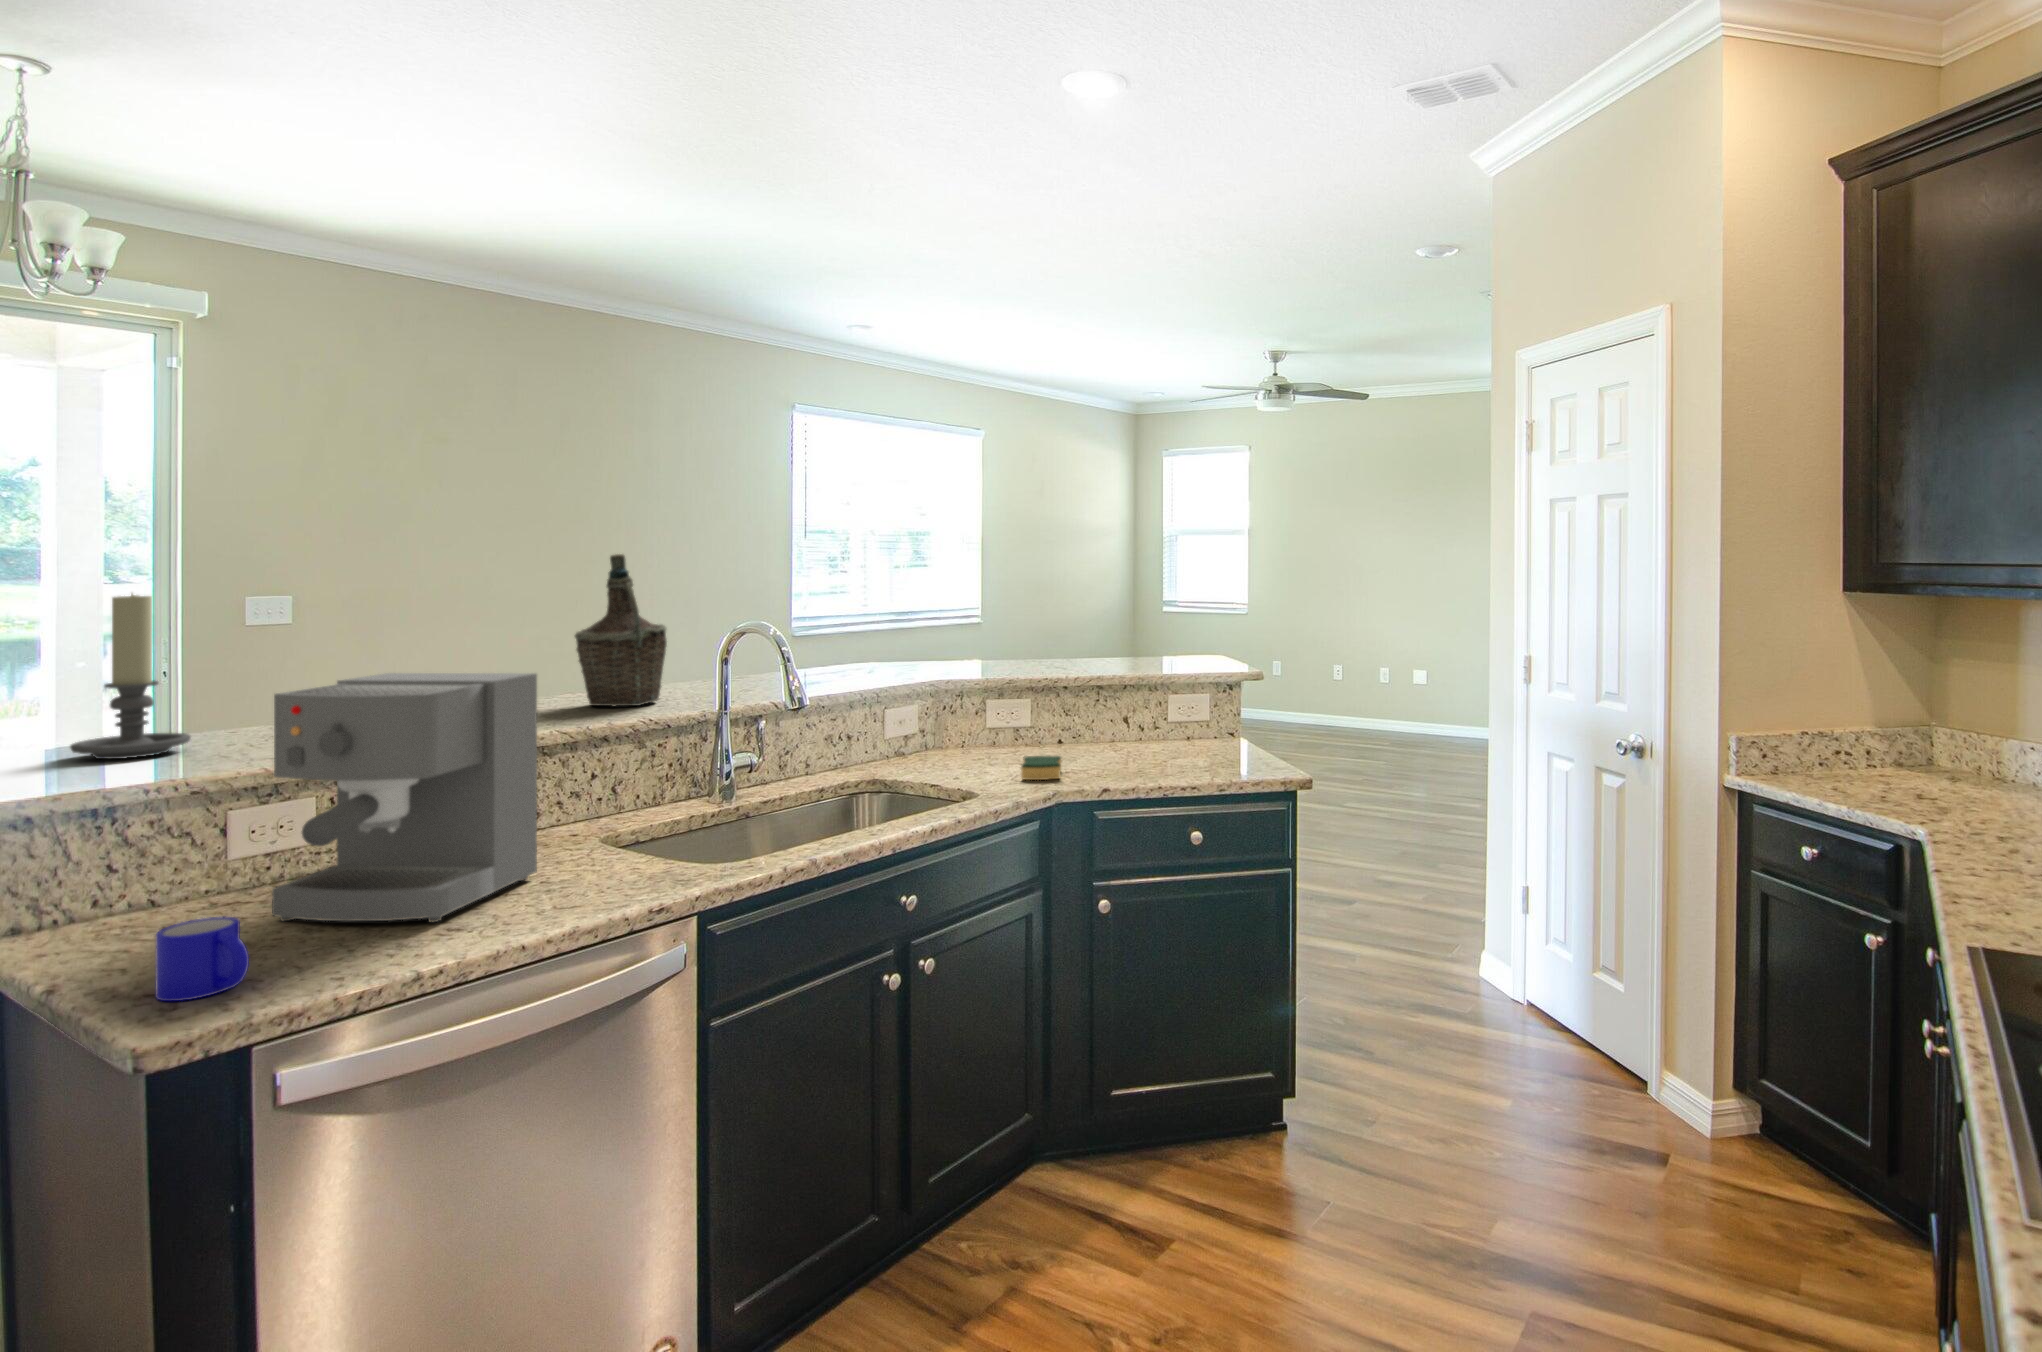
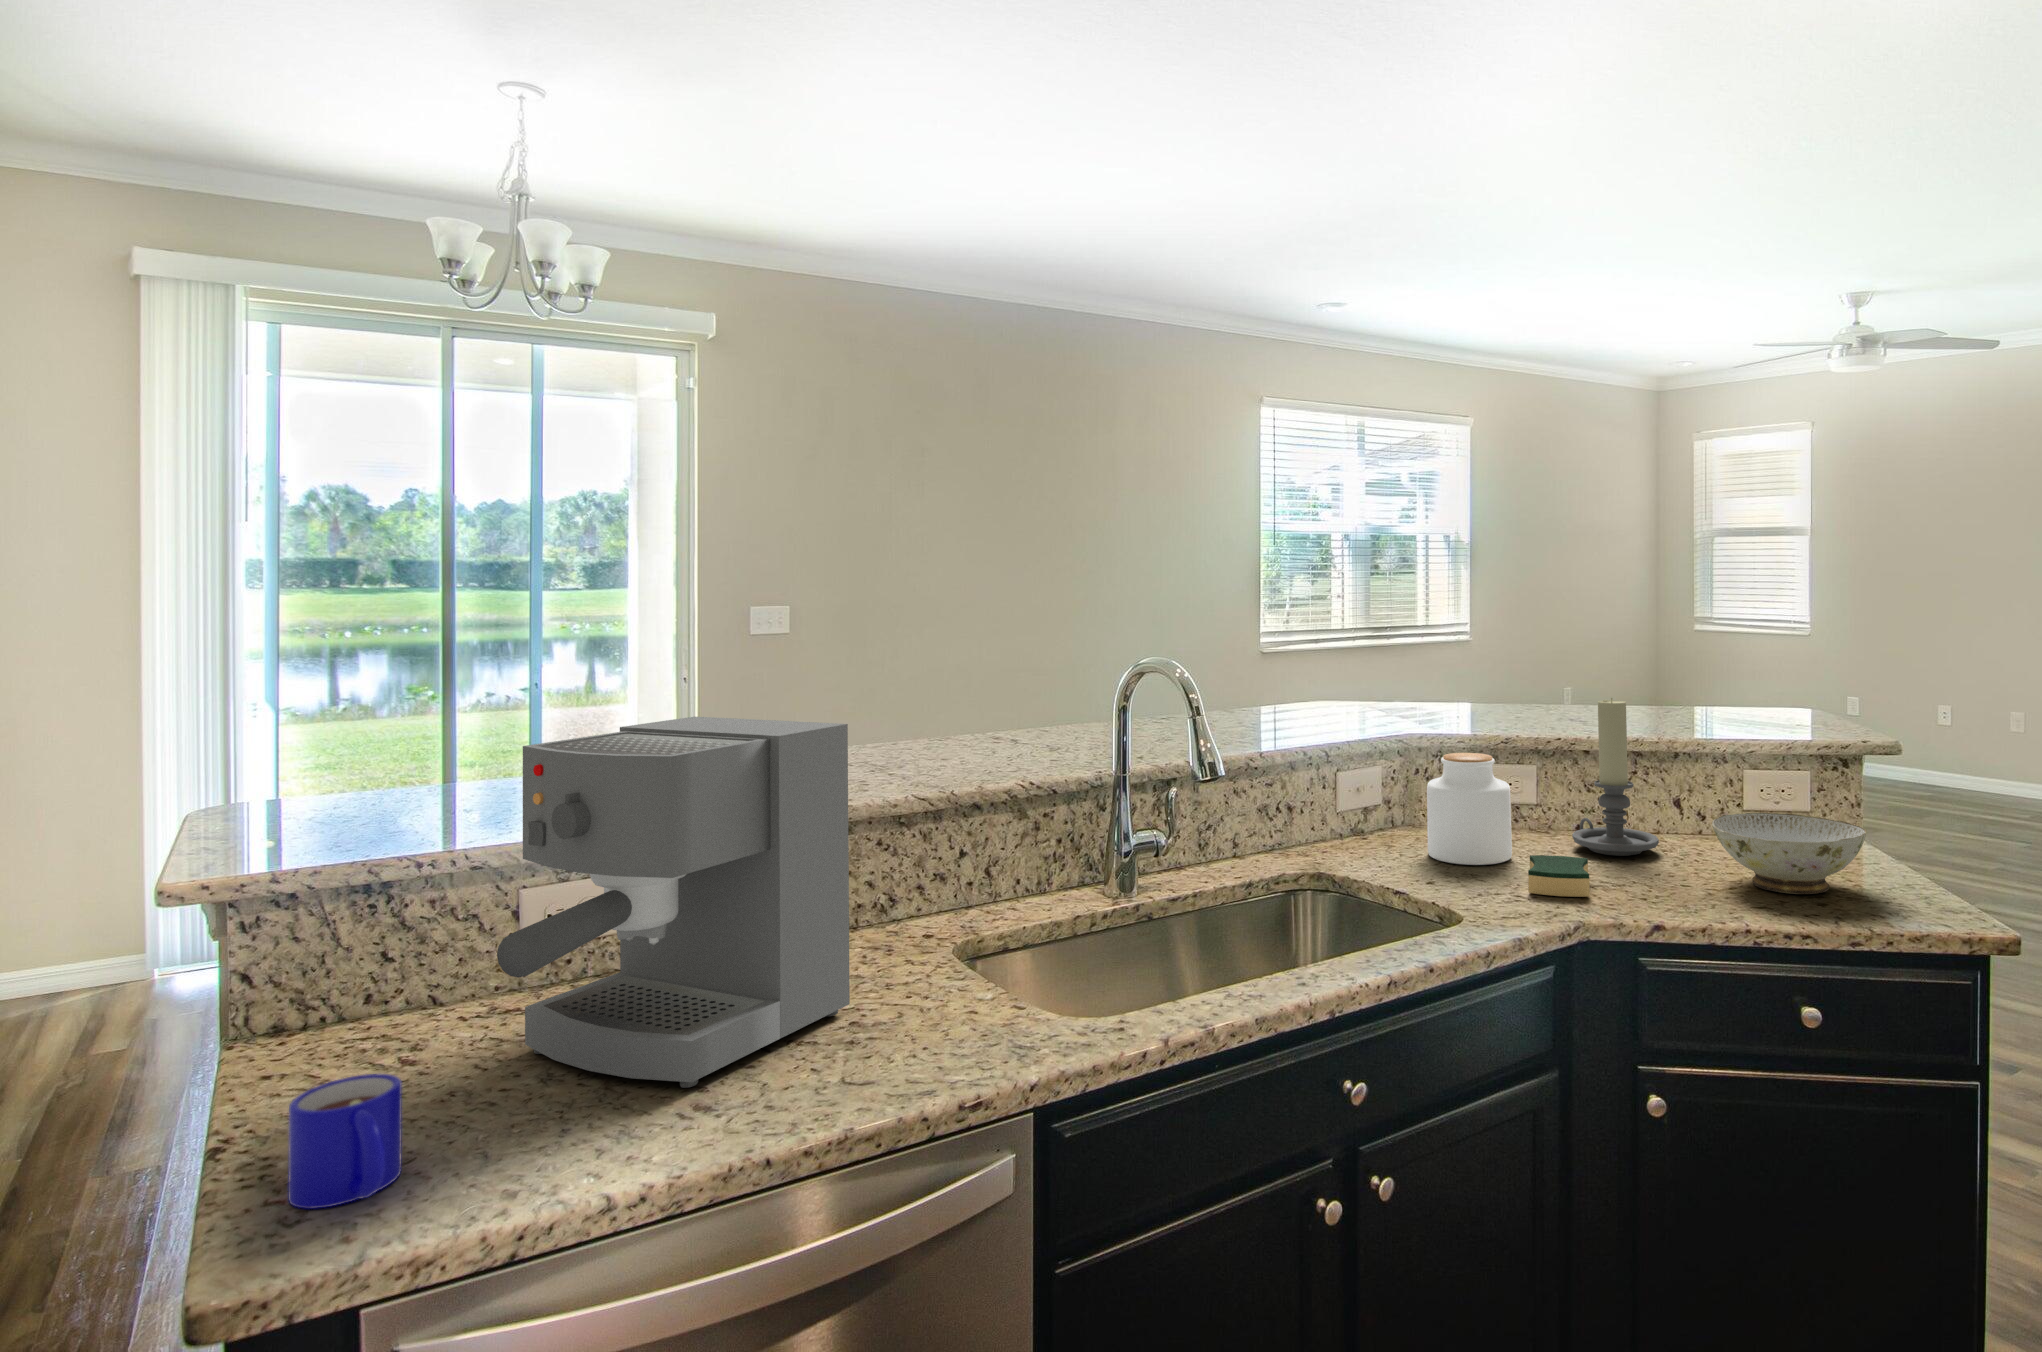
bottle: present [575,554,667,706] -> none [958,566,1063,758]
candle holder: present [70,594,191,759] -> present [1572,698,1659,856]
jar: none [954,691,1013,767] -> present [1427,753,1512,865]
ceramic bowl: none [1139,721,1227,769] -> present [1712,813,1867,894]

